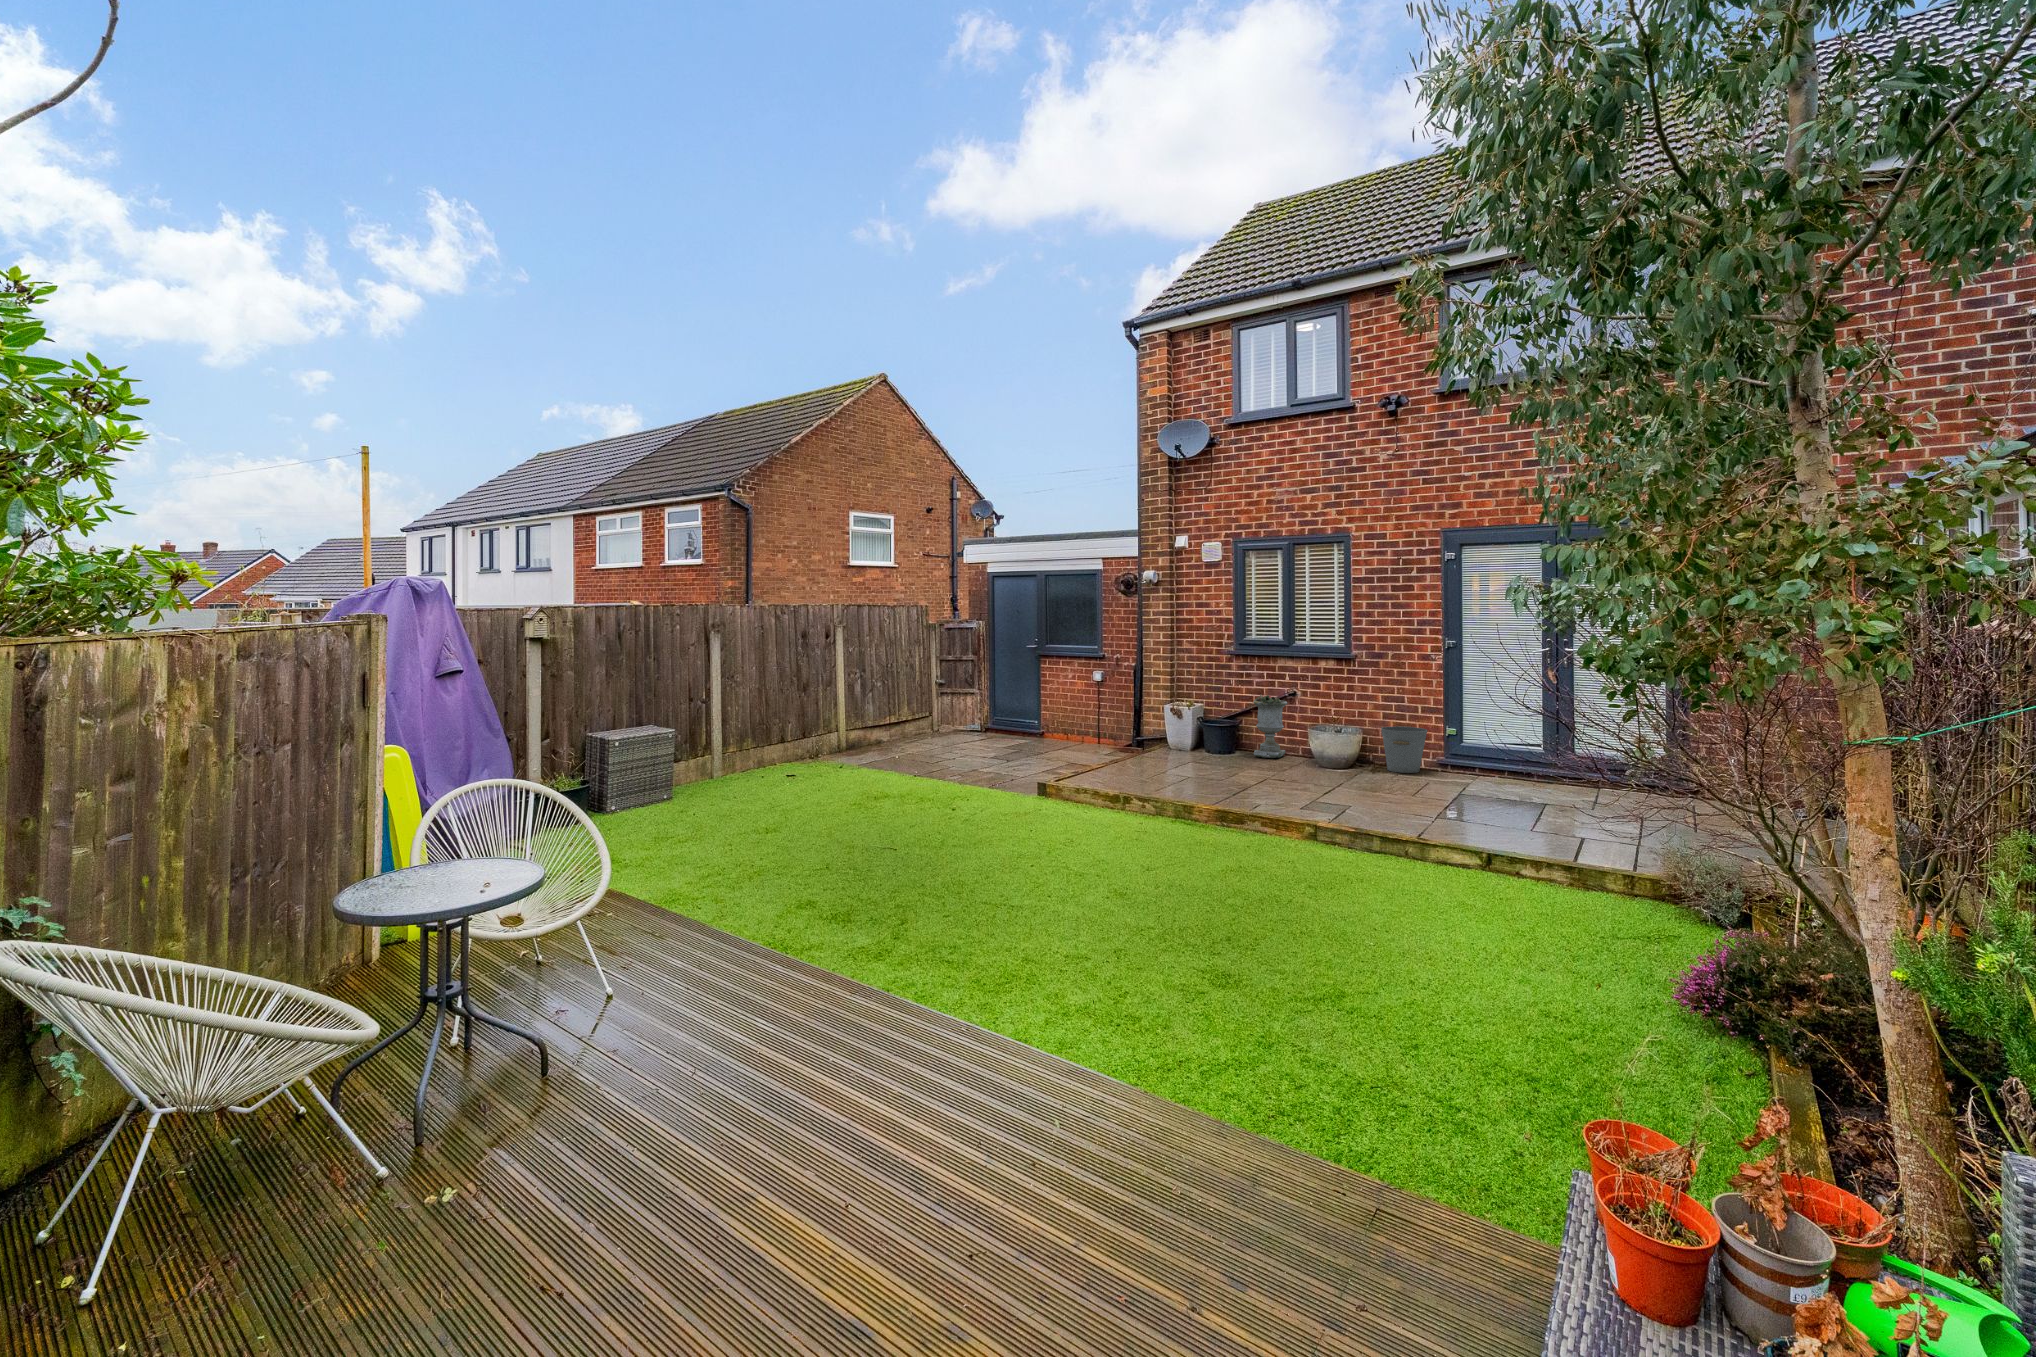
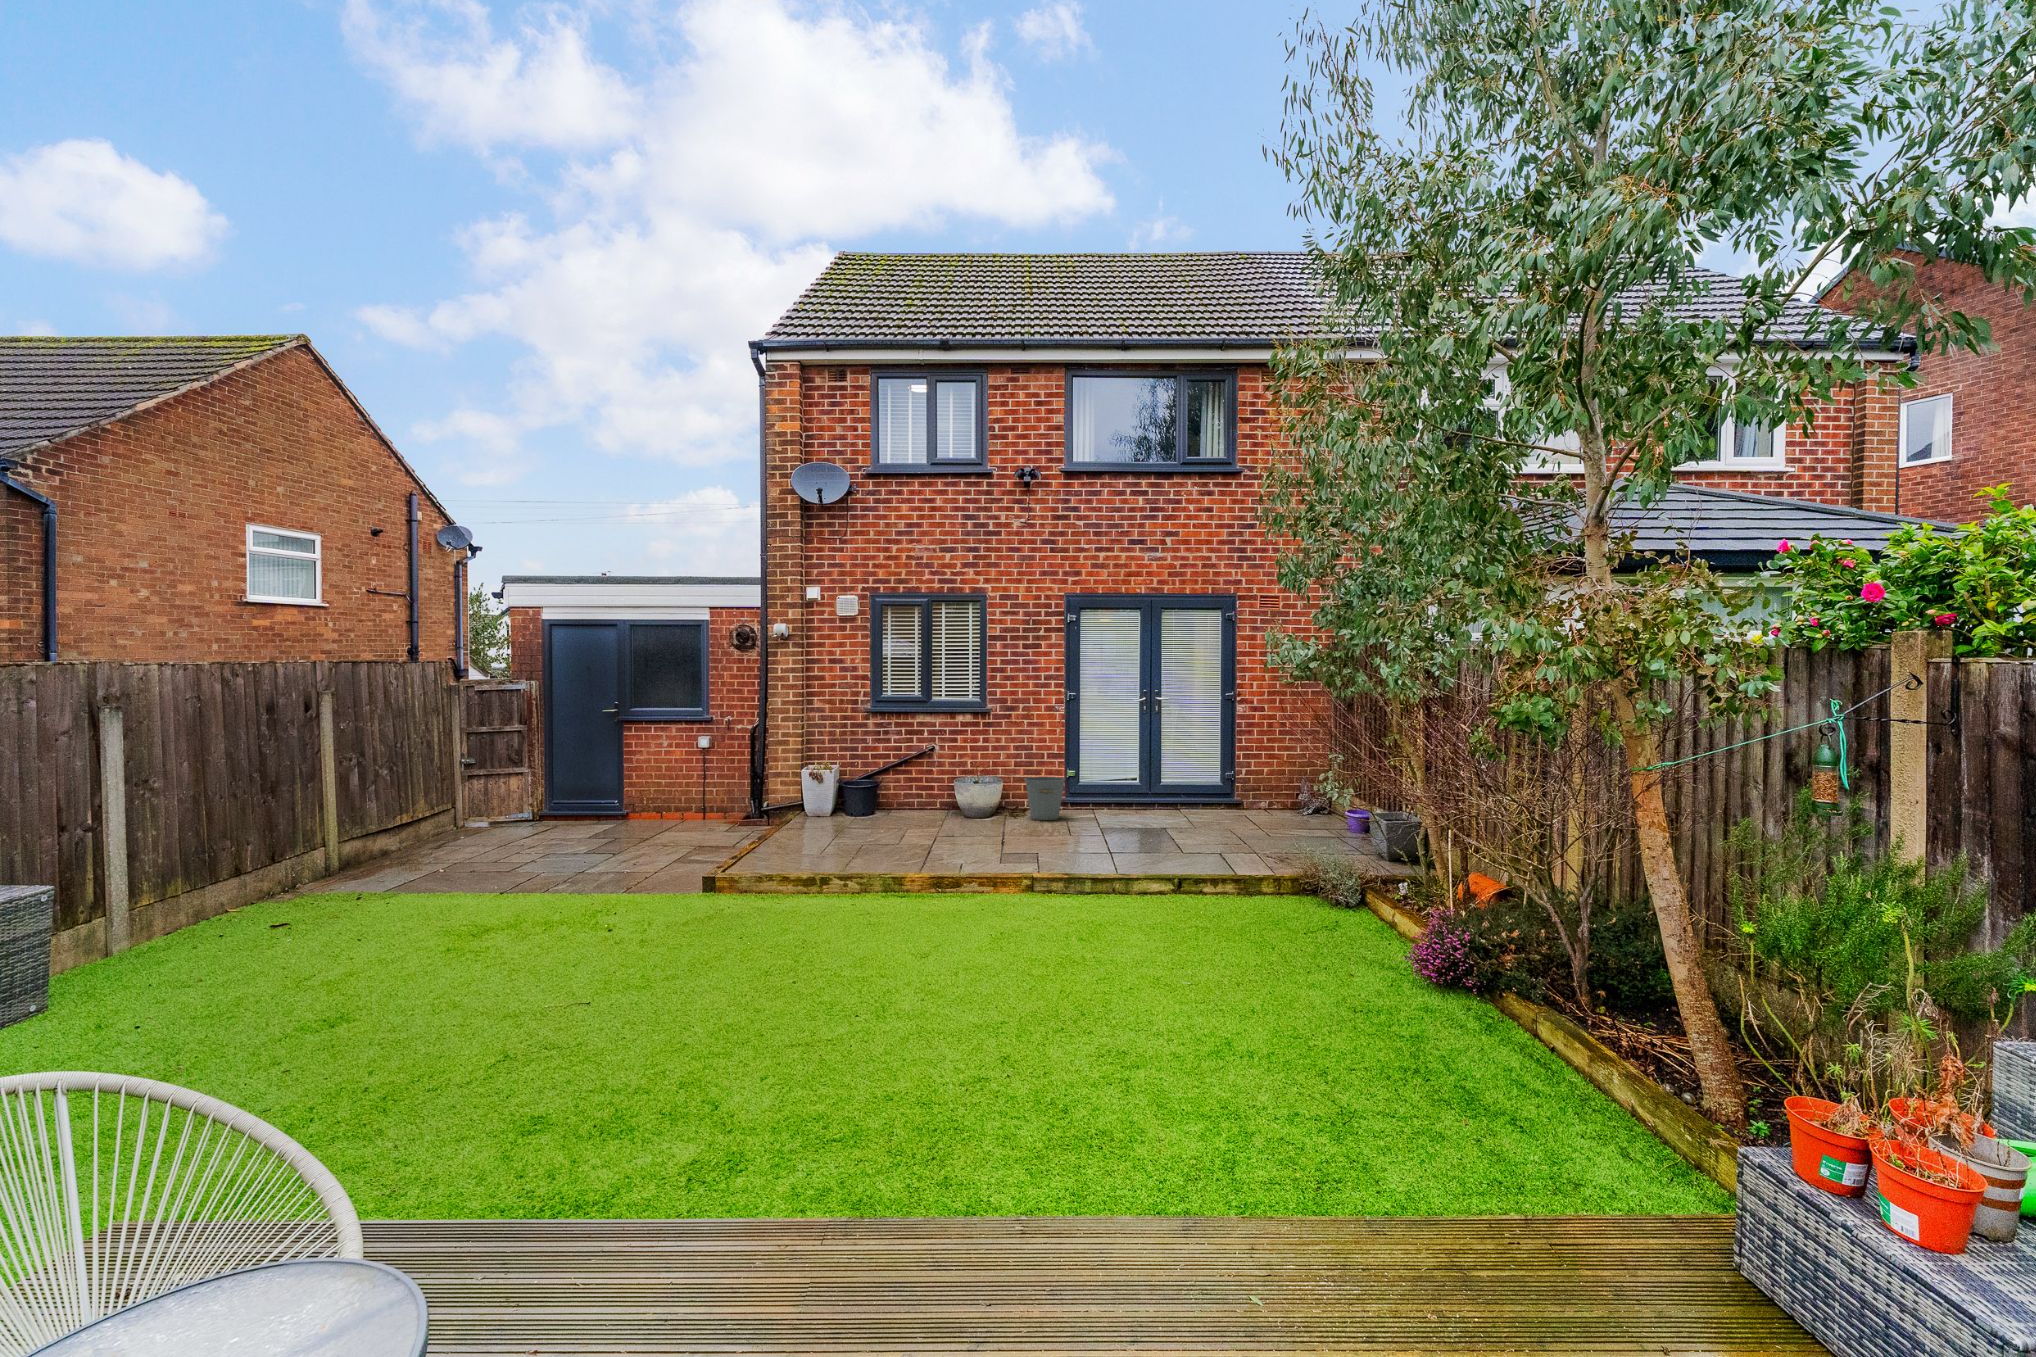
planter: present [1253,695,1287,758] -> none [899,751,932,816]

